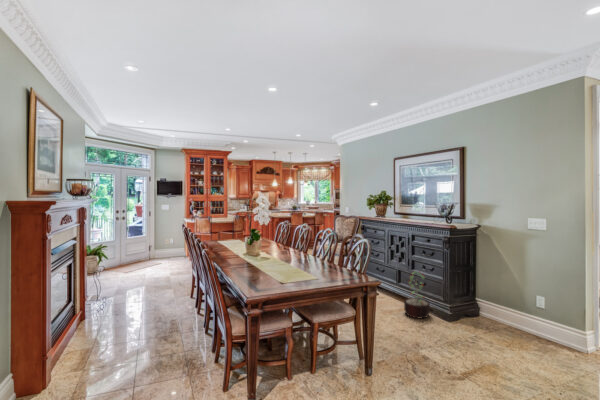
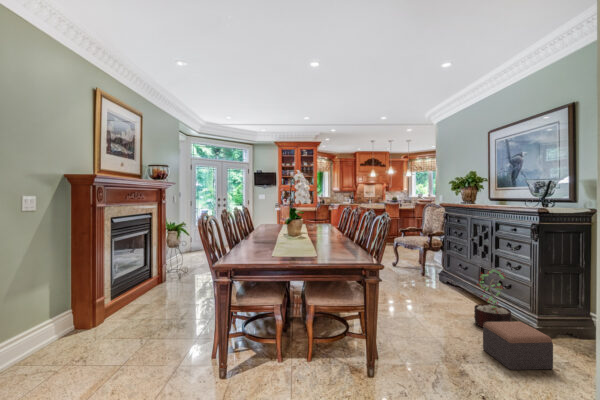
footstool: none [427,311,474,349] -> present [483,321,553,370]

